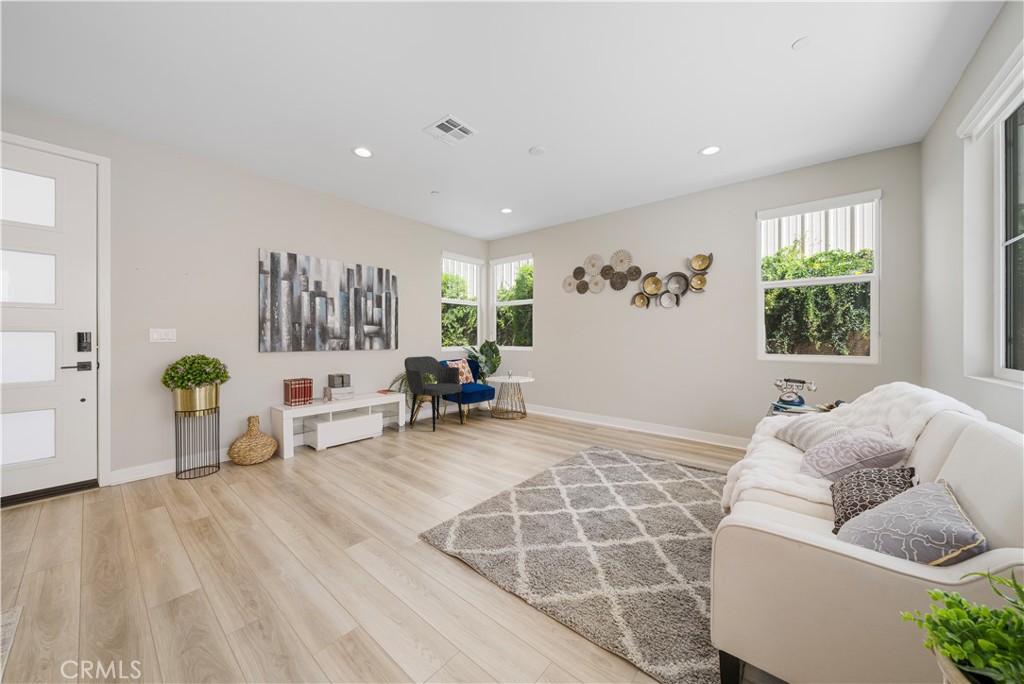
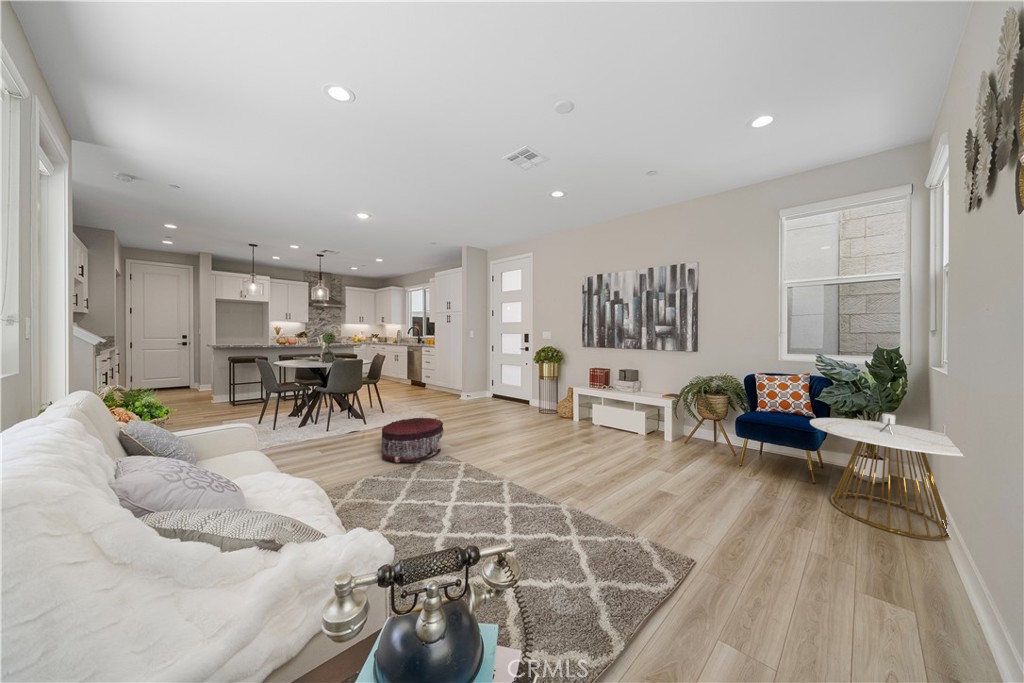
armchair: present [404,356,463,431] -> none [677,362,761,469]
pouf: none [301,494,435,623] -> present [382,418,444,463]

